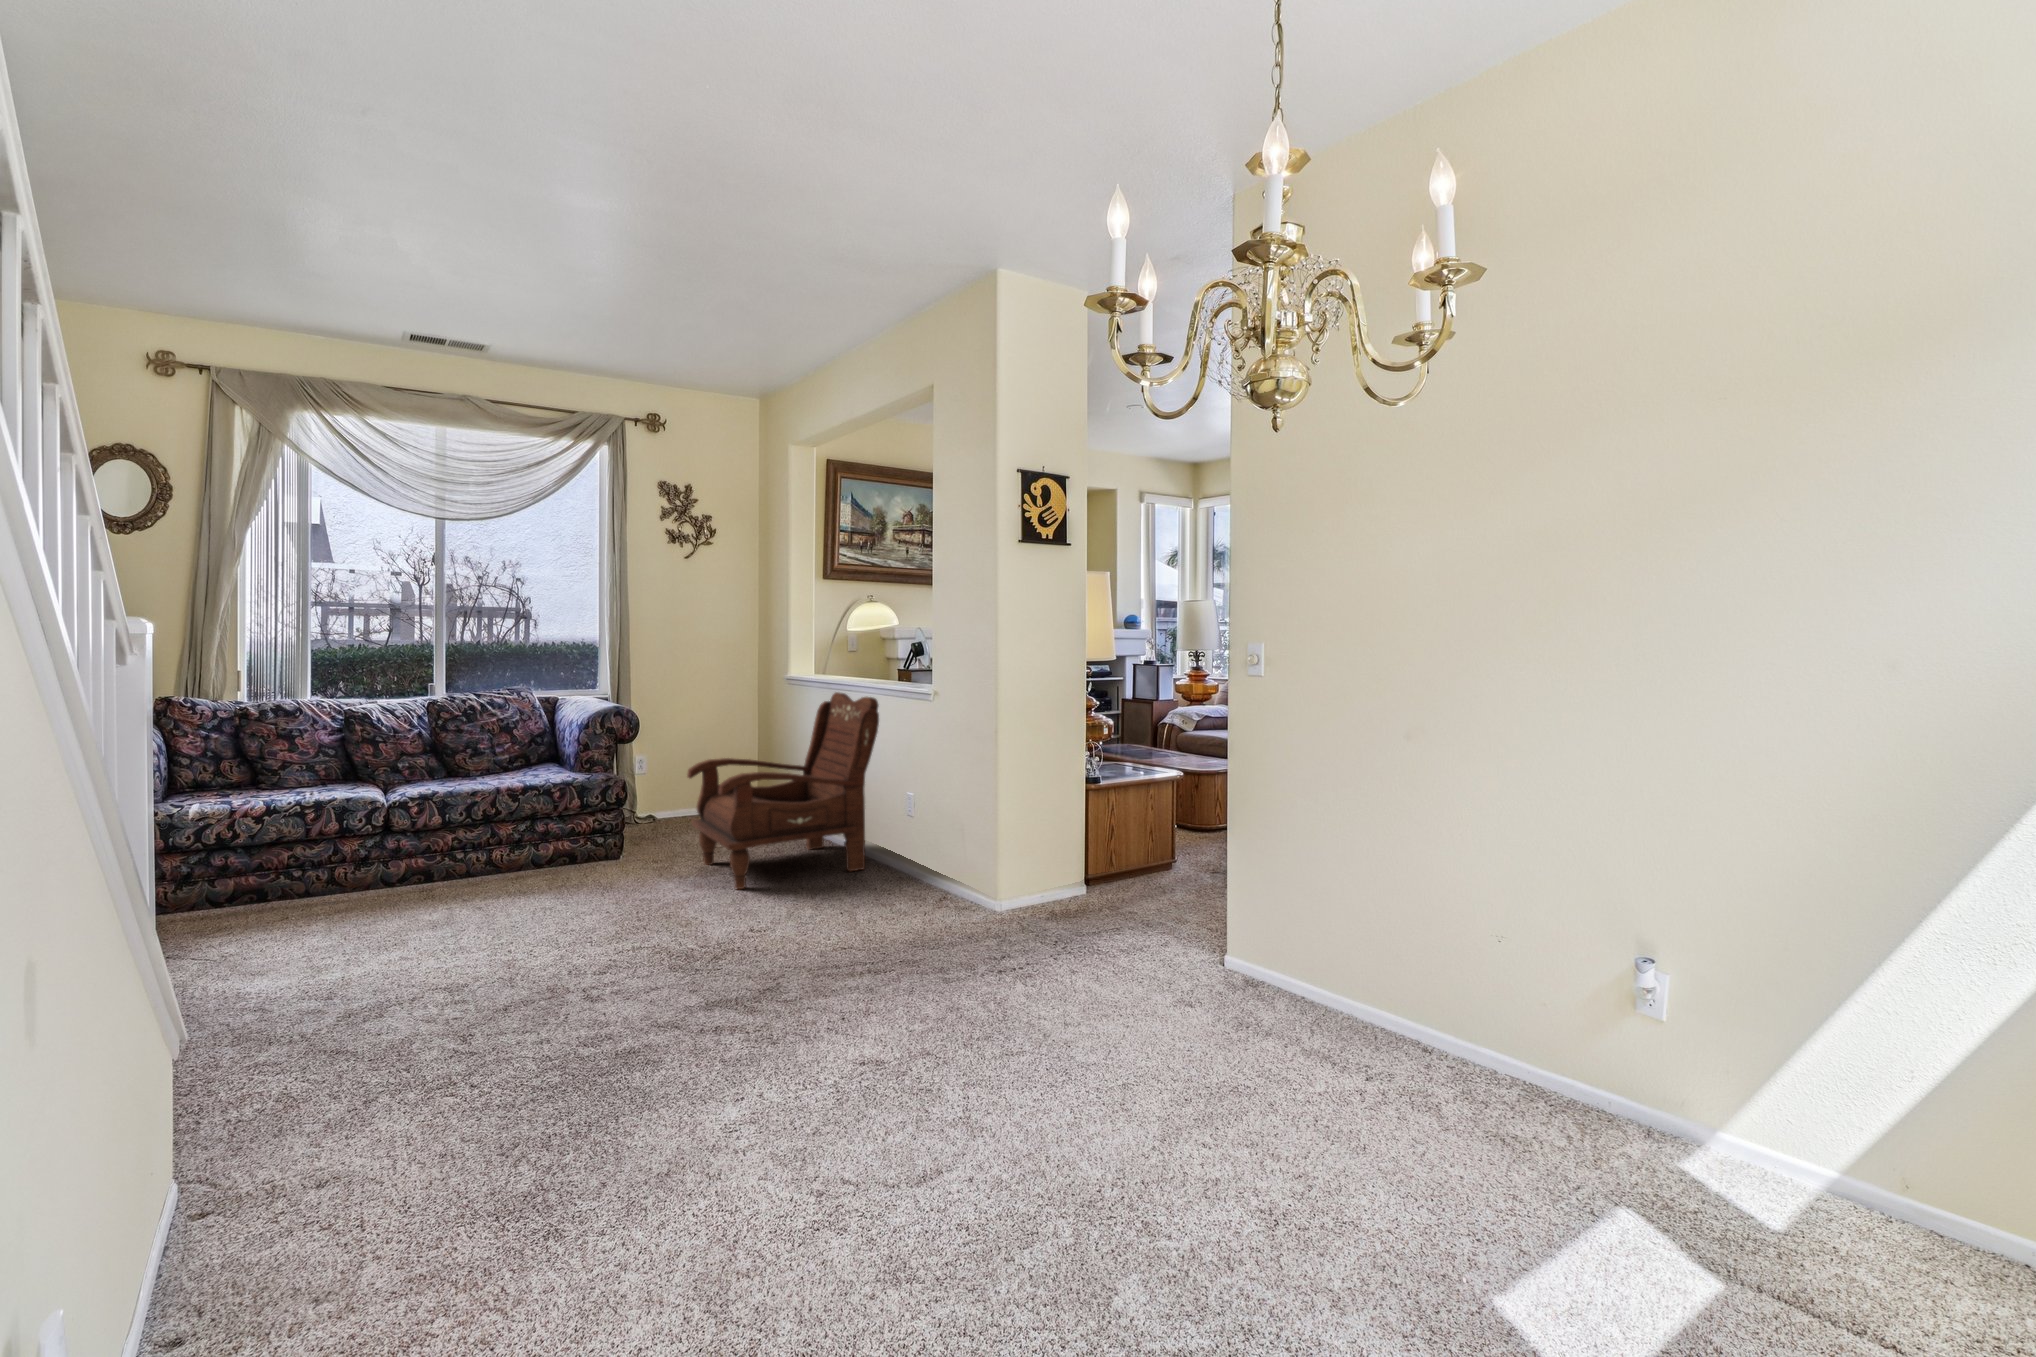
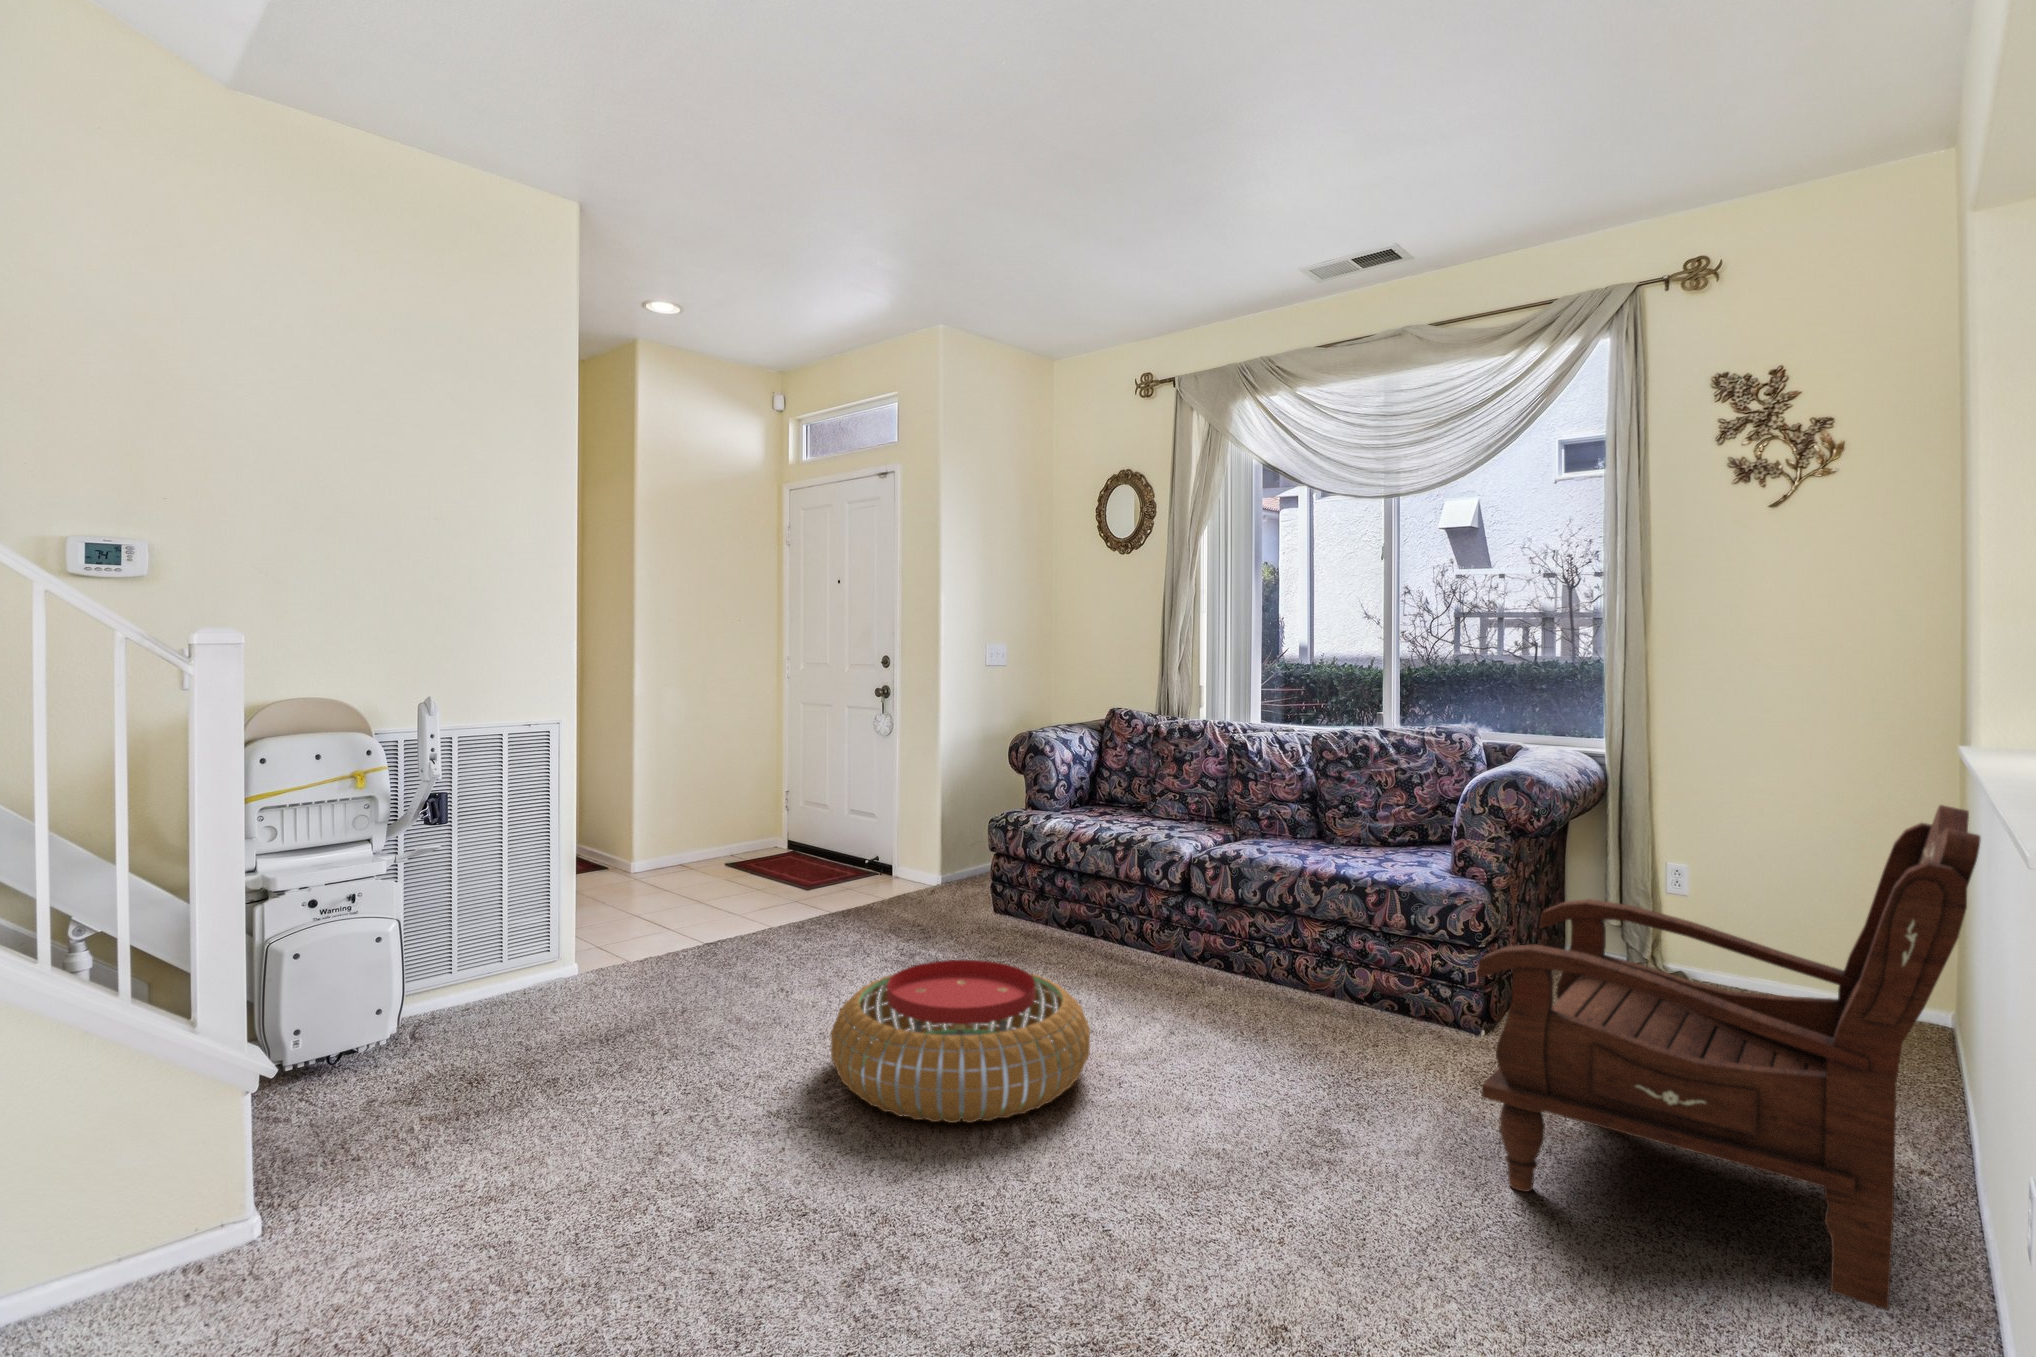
pouf: none [257,888,508,1012] -> present [830,960,1090,1123]

